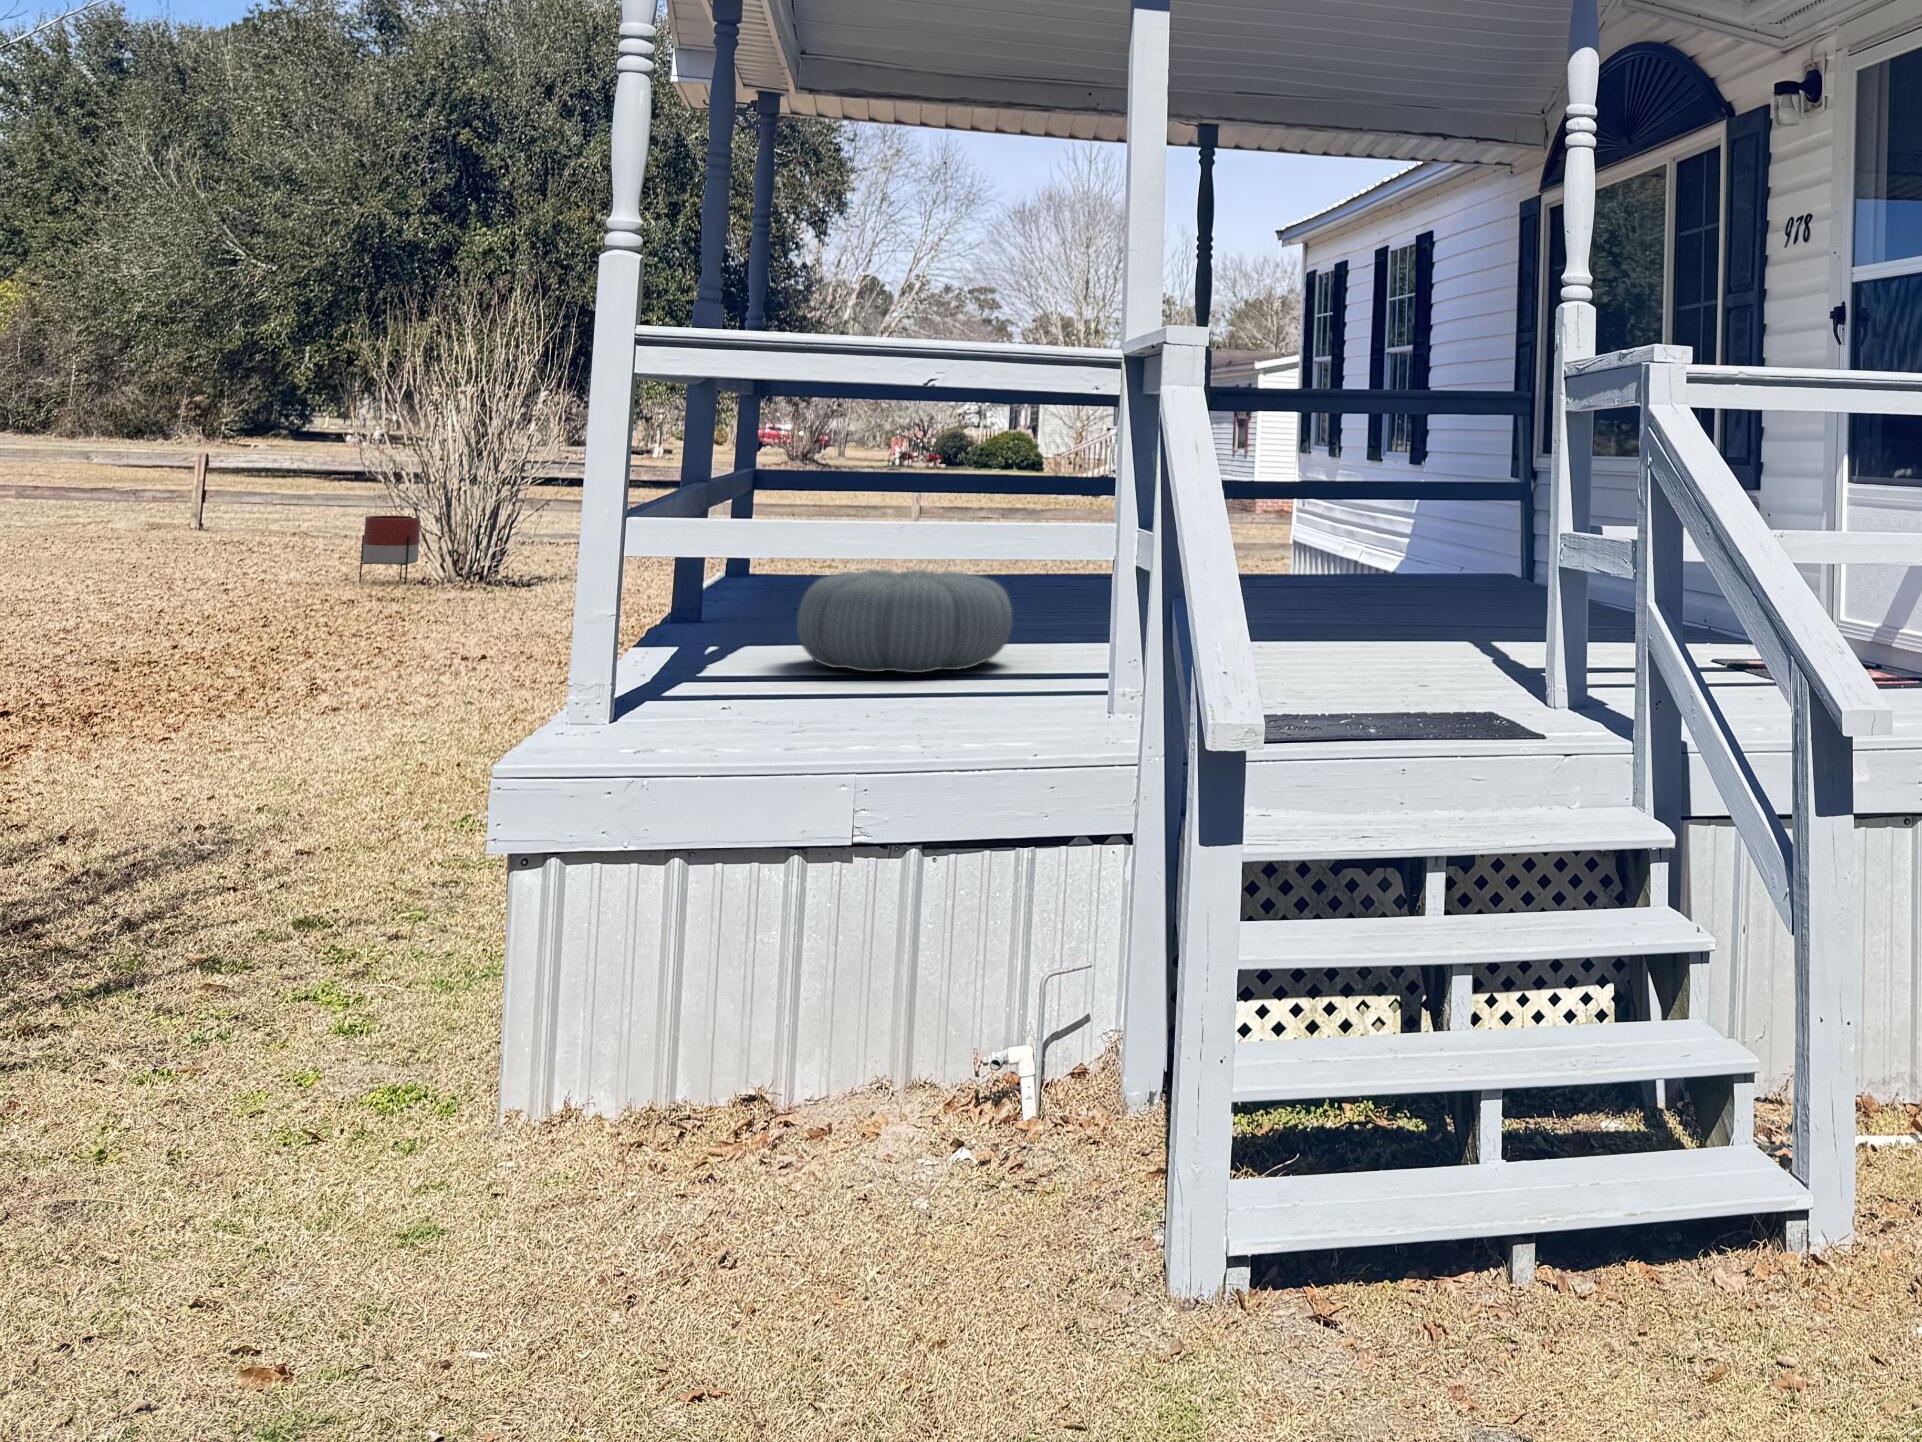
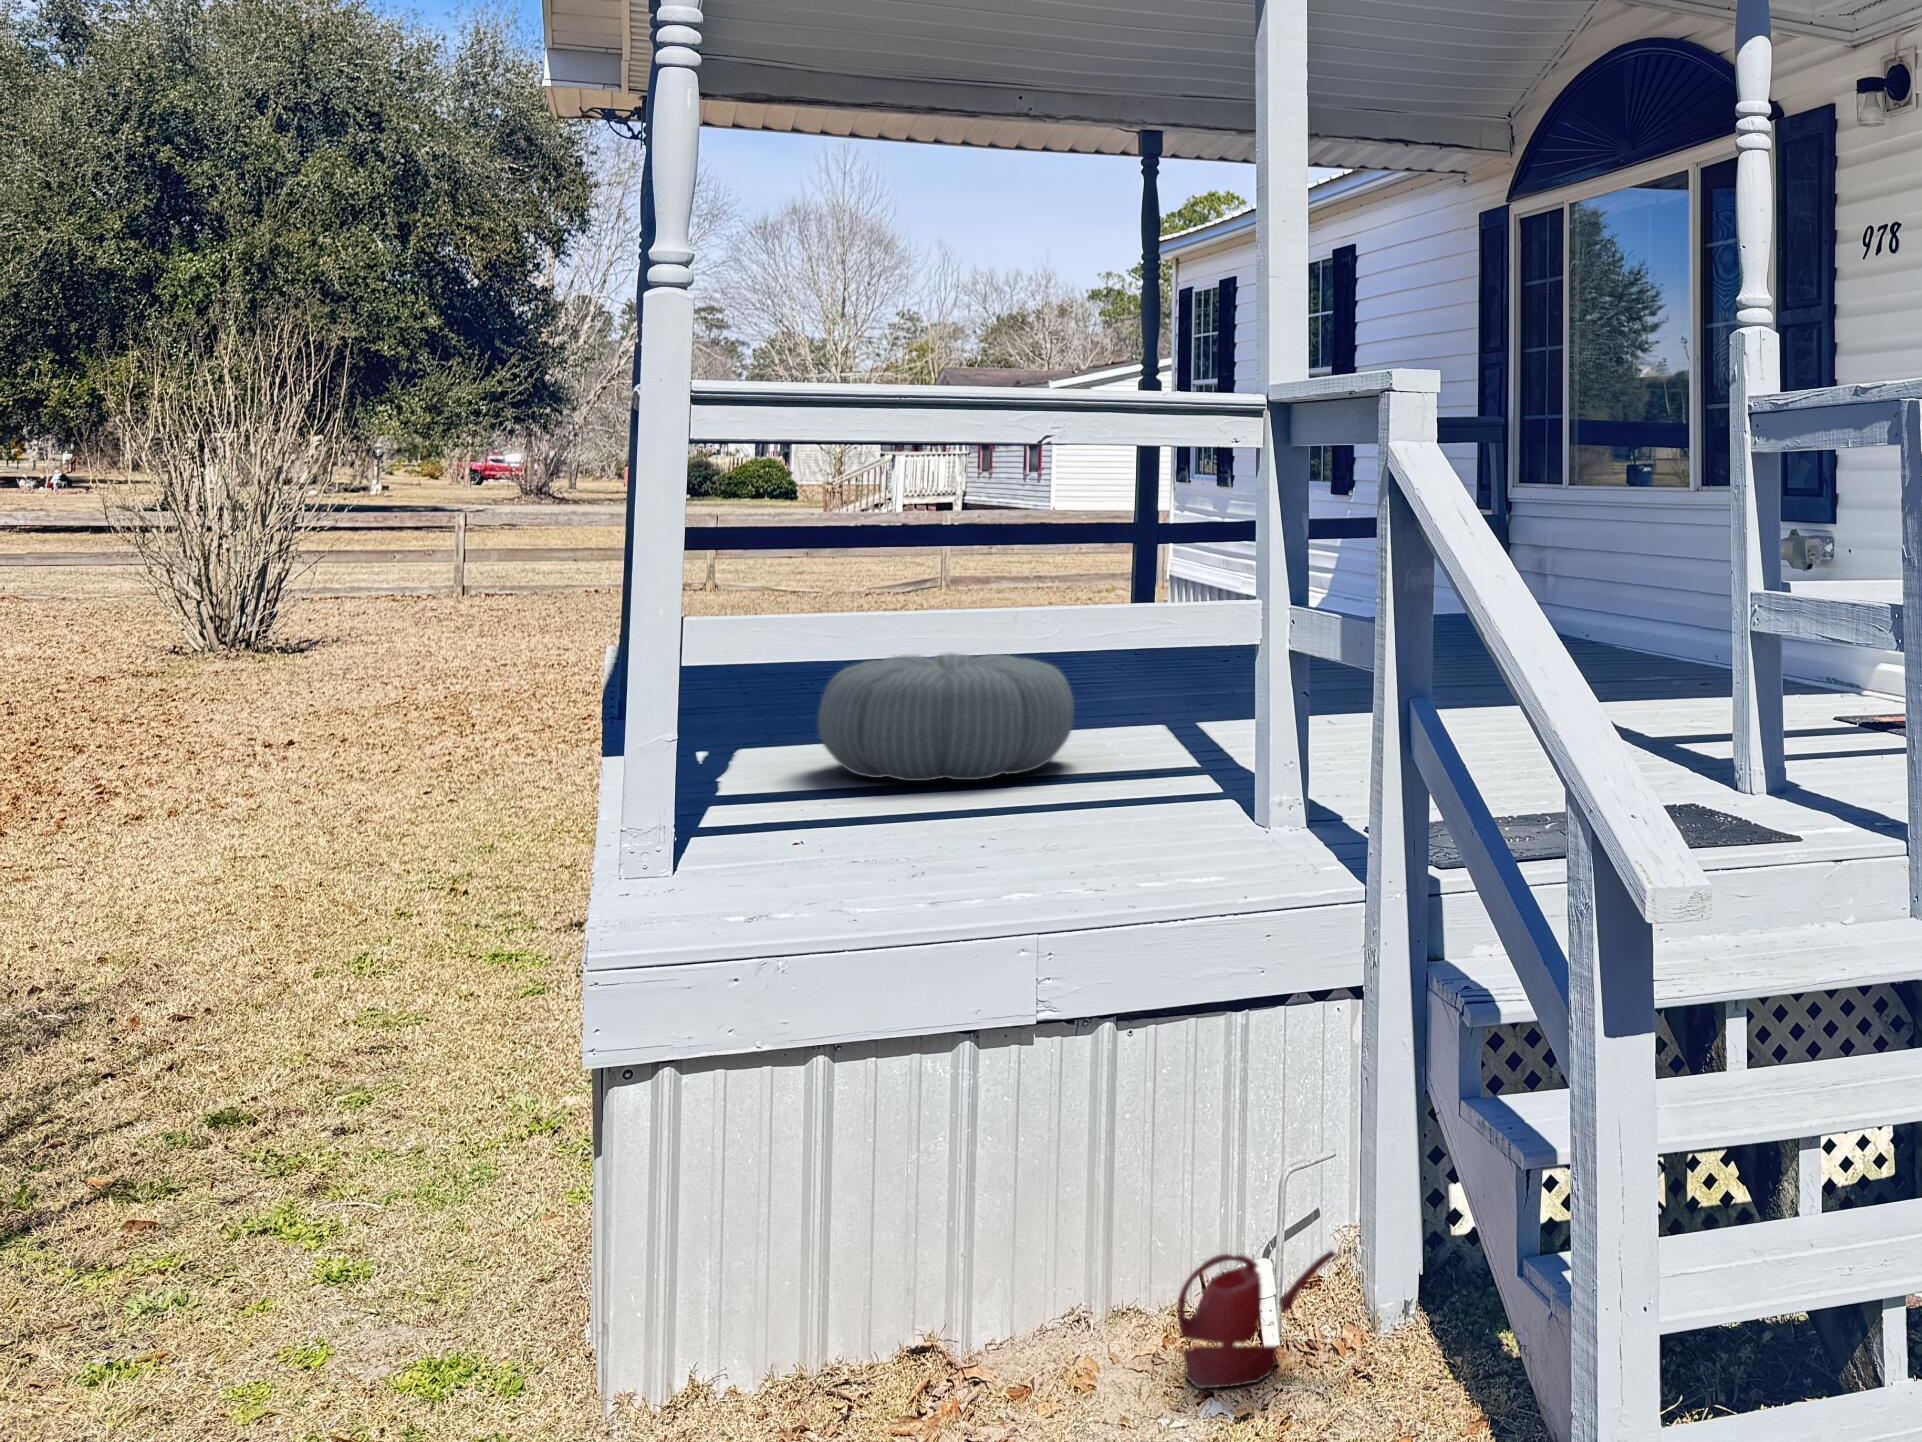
planter: present [359,516,421,584] -> none [84,589,159,670]
watering can: none [952,1039,1093,1143] -> present [1177,1251,1336,1388]

